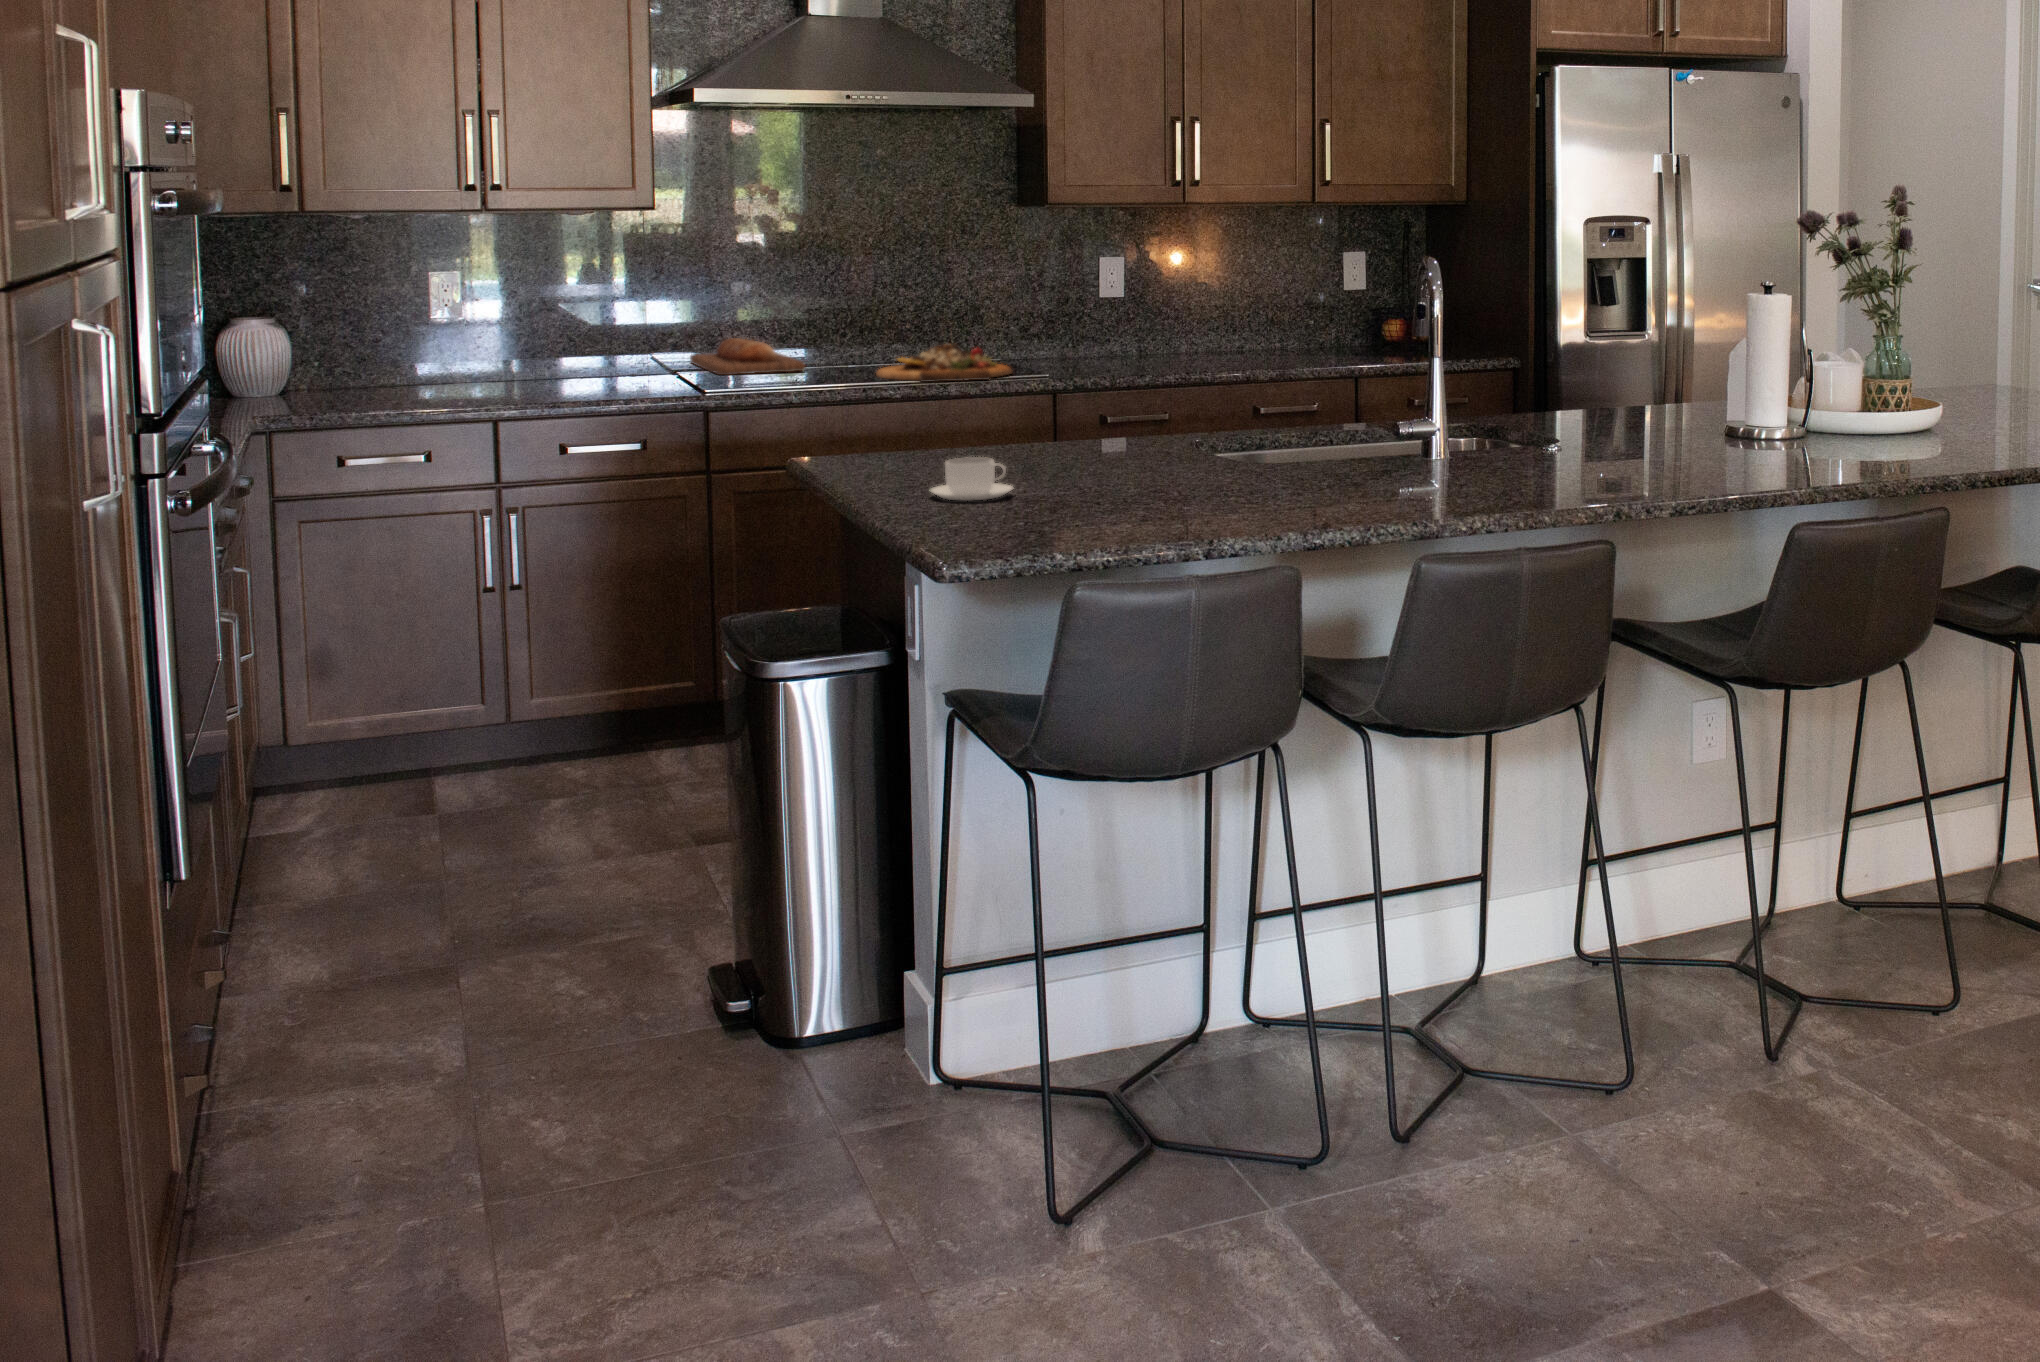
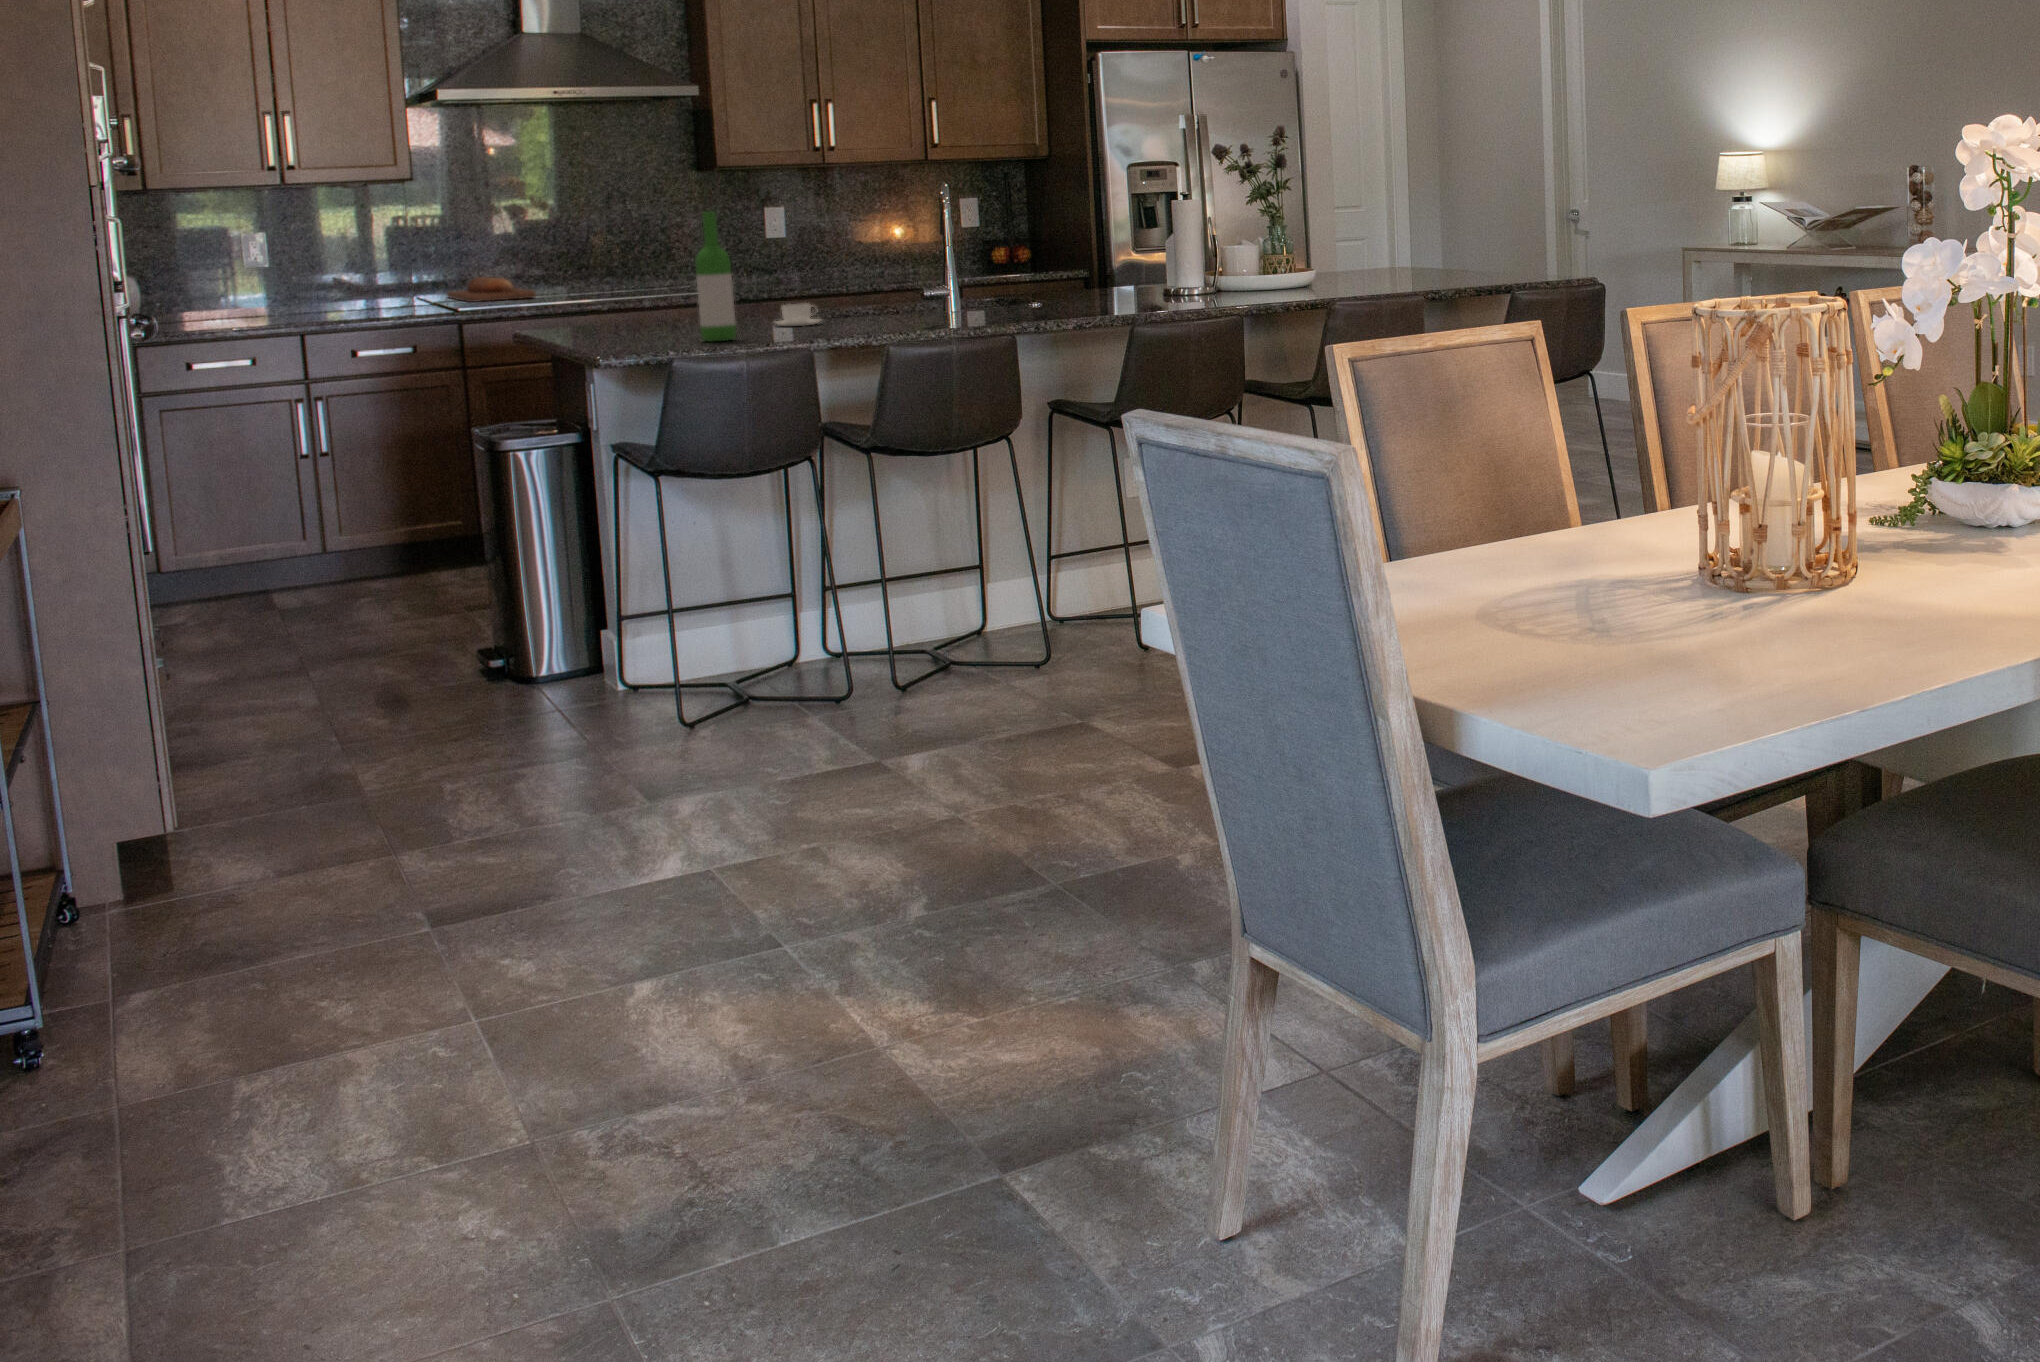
wine bottle: none [1095,298,1153,517] -> present [696,211,736,342]
cutting board: present [876,344,1012,382] -> none [590,273,696,300]
coffee cup: present [931,457,1013,501] -> present [776,303,820,326]

